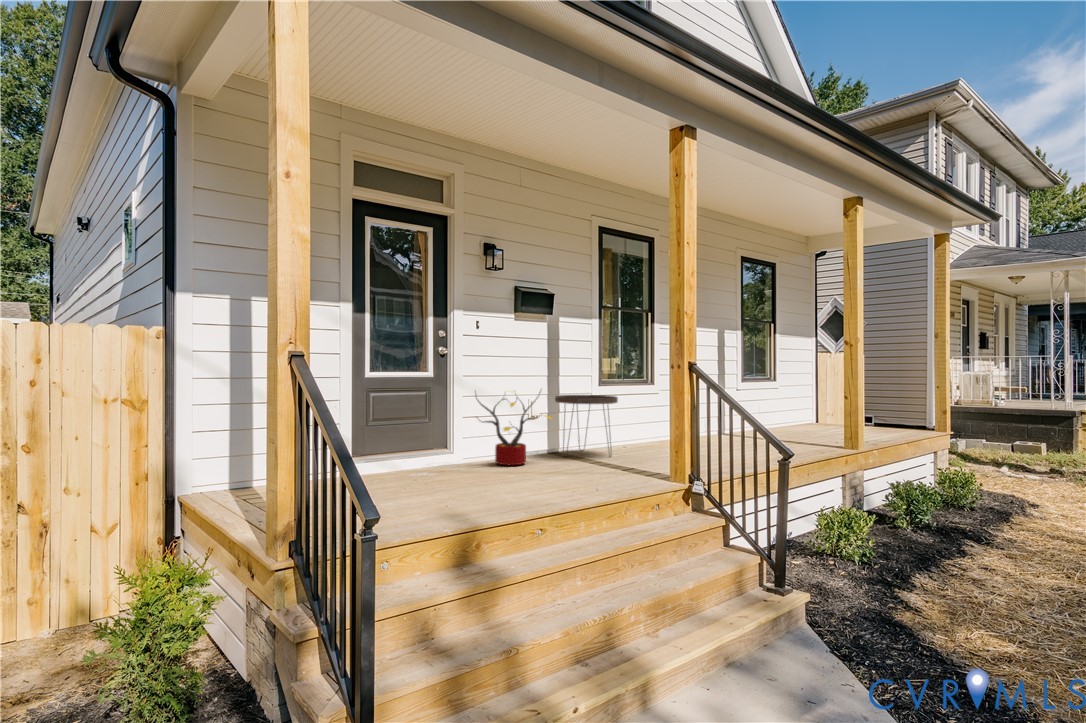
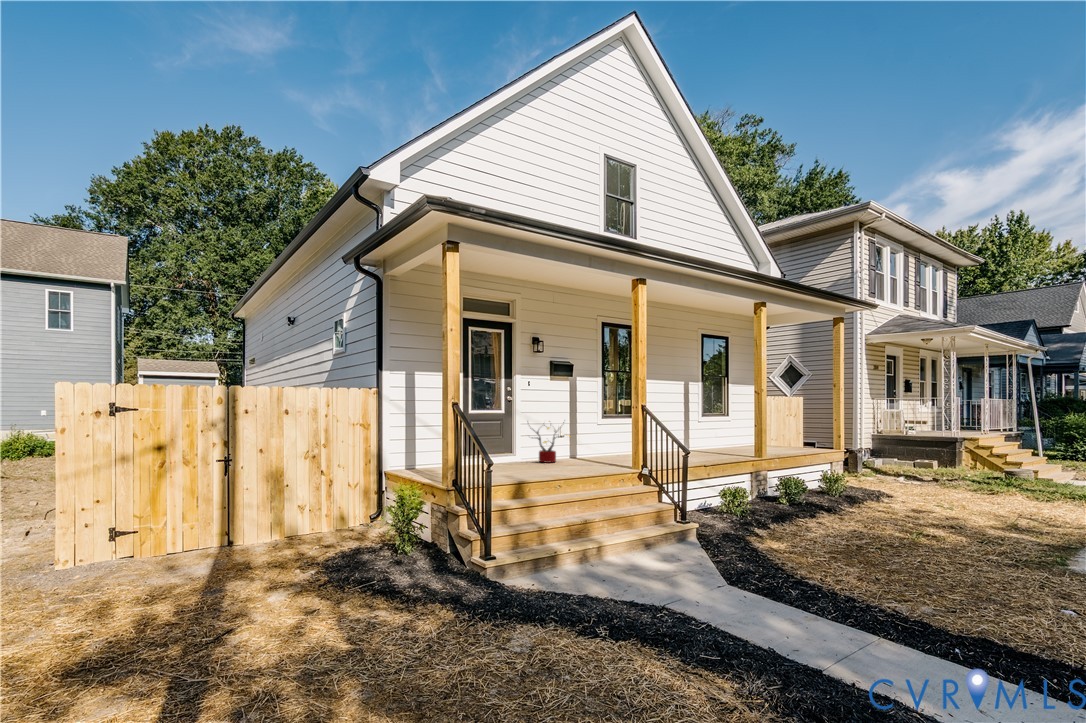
side table: present [555,395,618,456] -> none [574,424,610,460]

